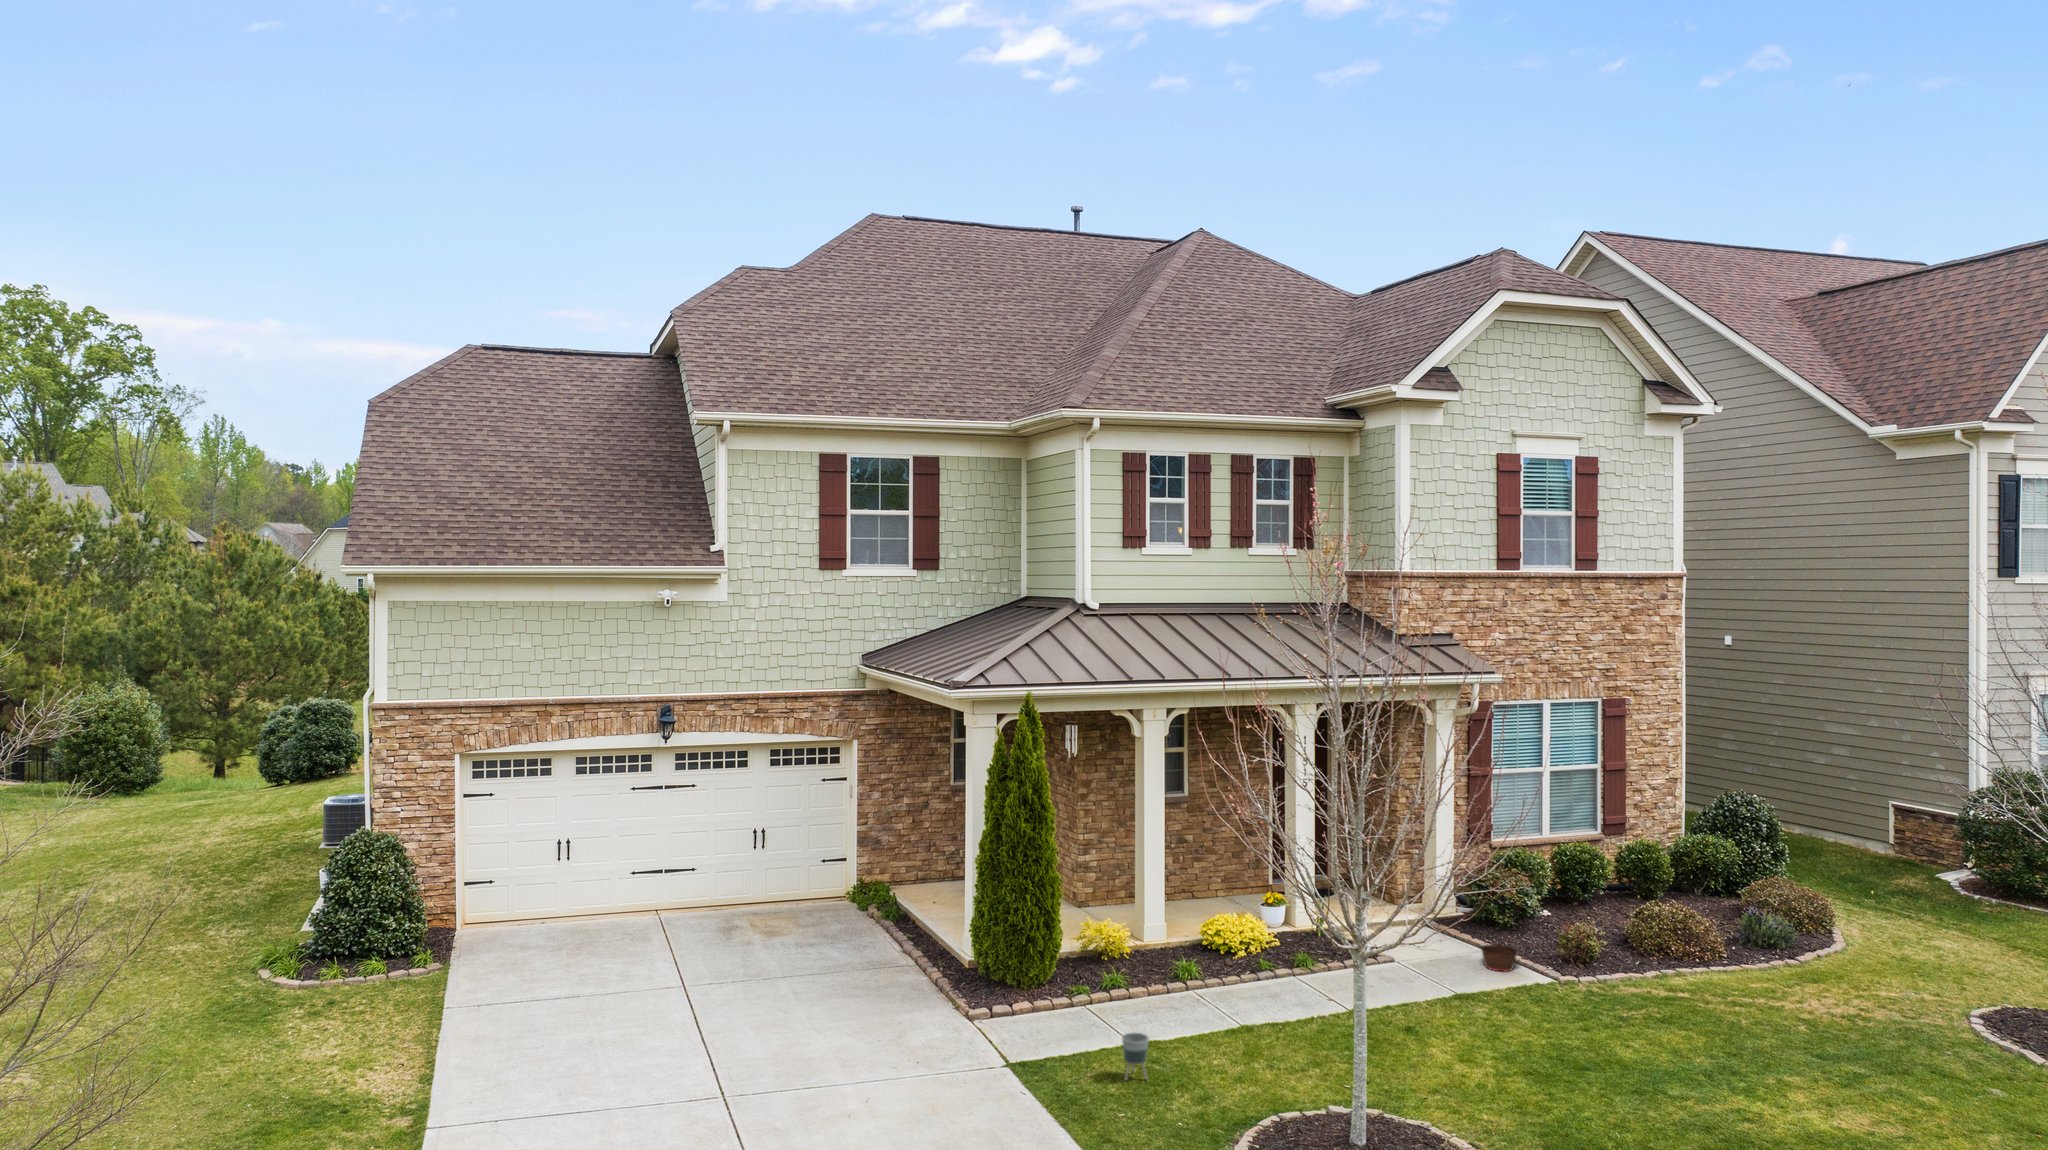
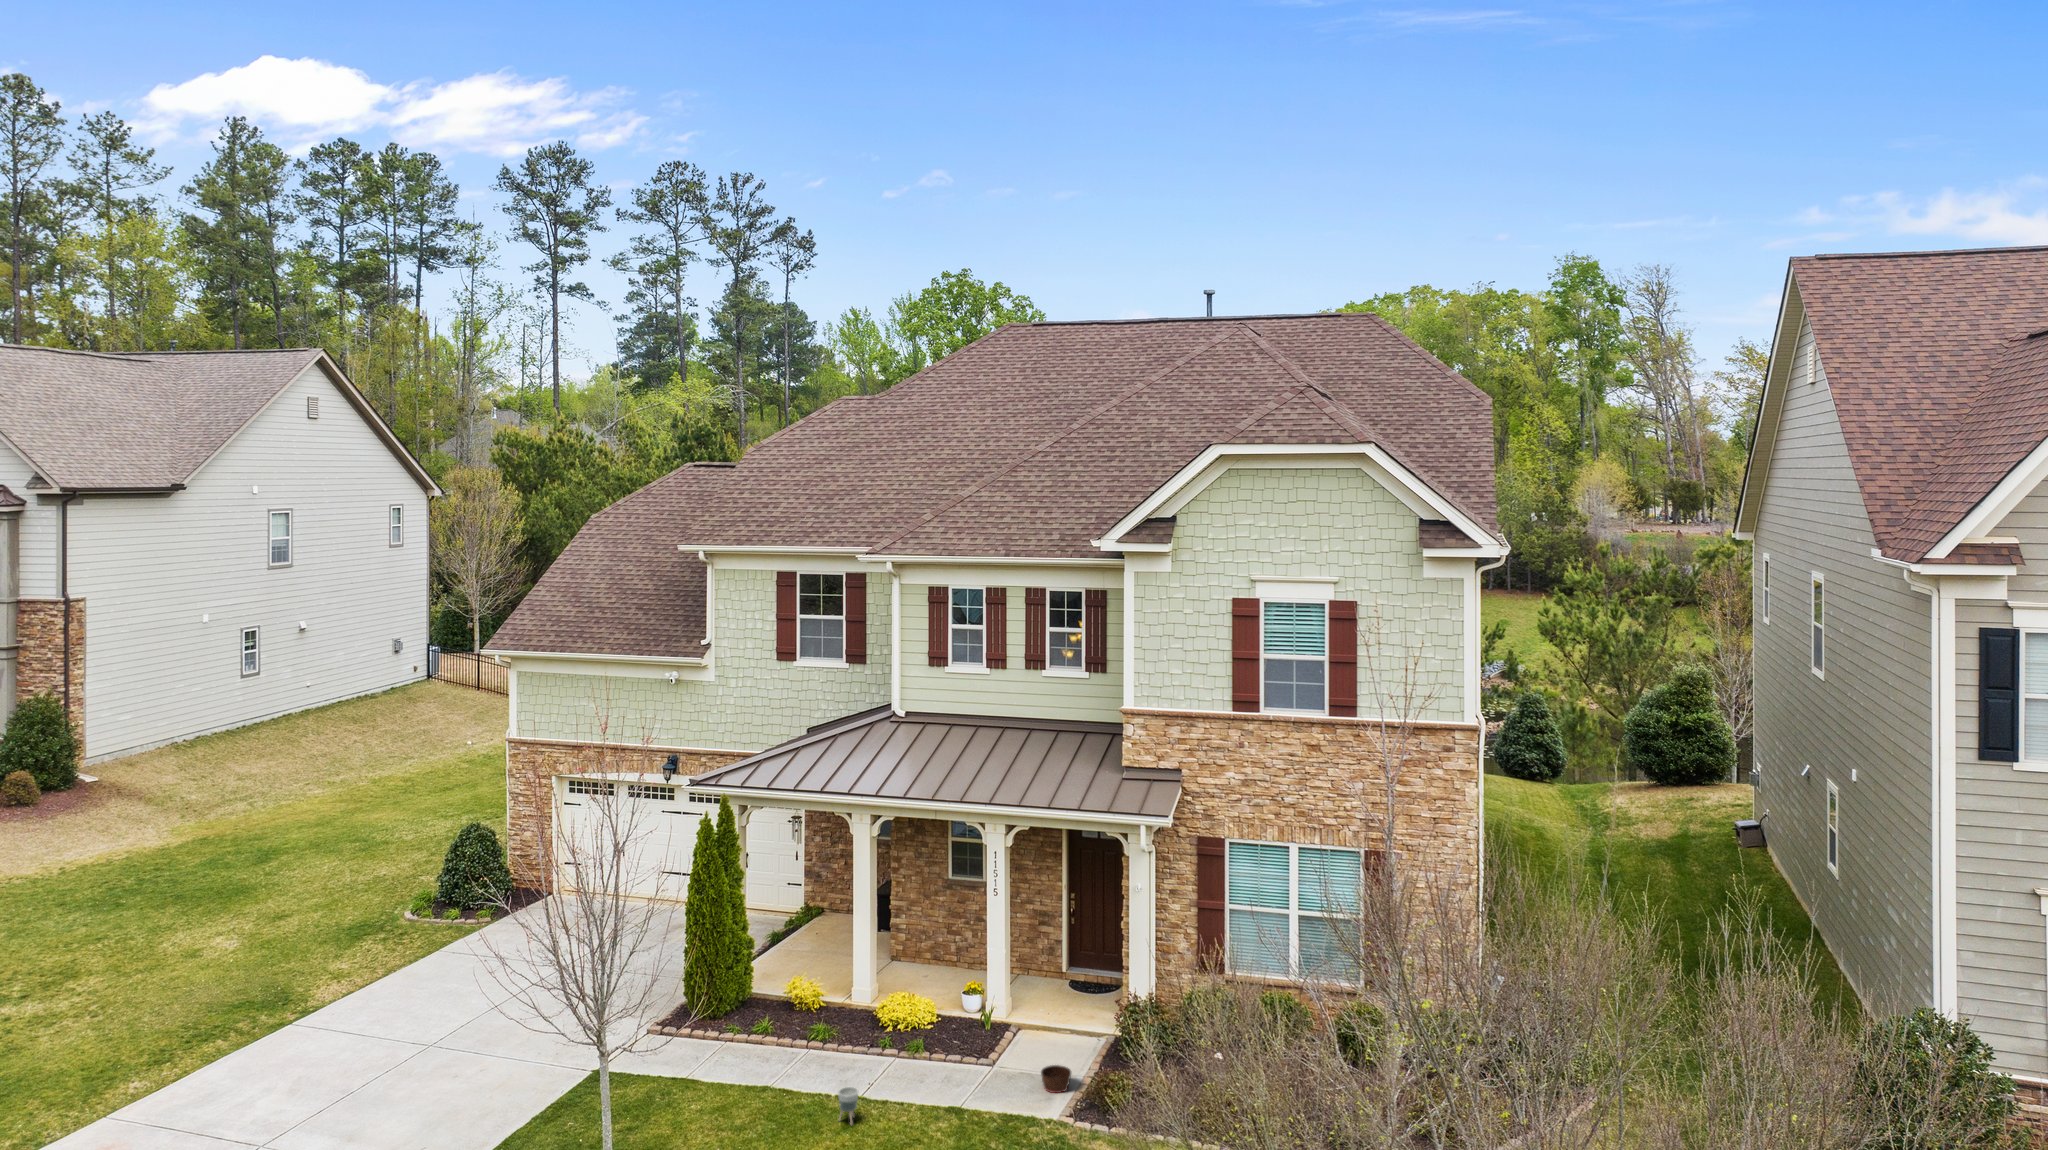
planter: present [1122,1033,1149,1080] -> present [838,1087,858,1124]

